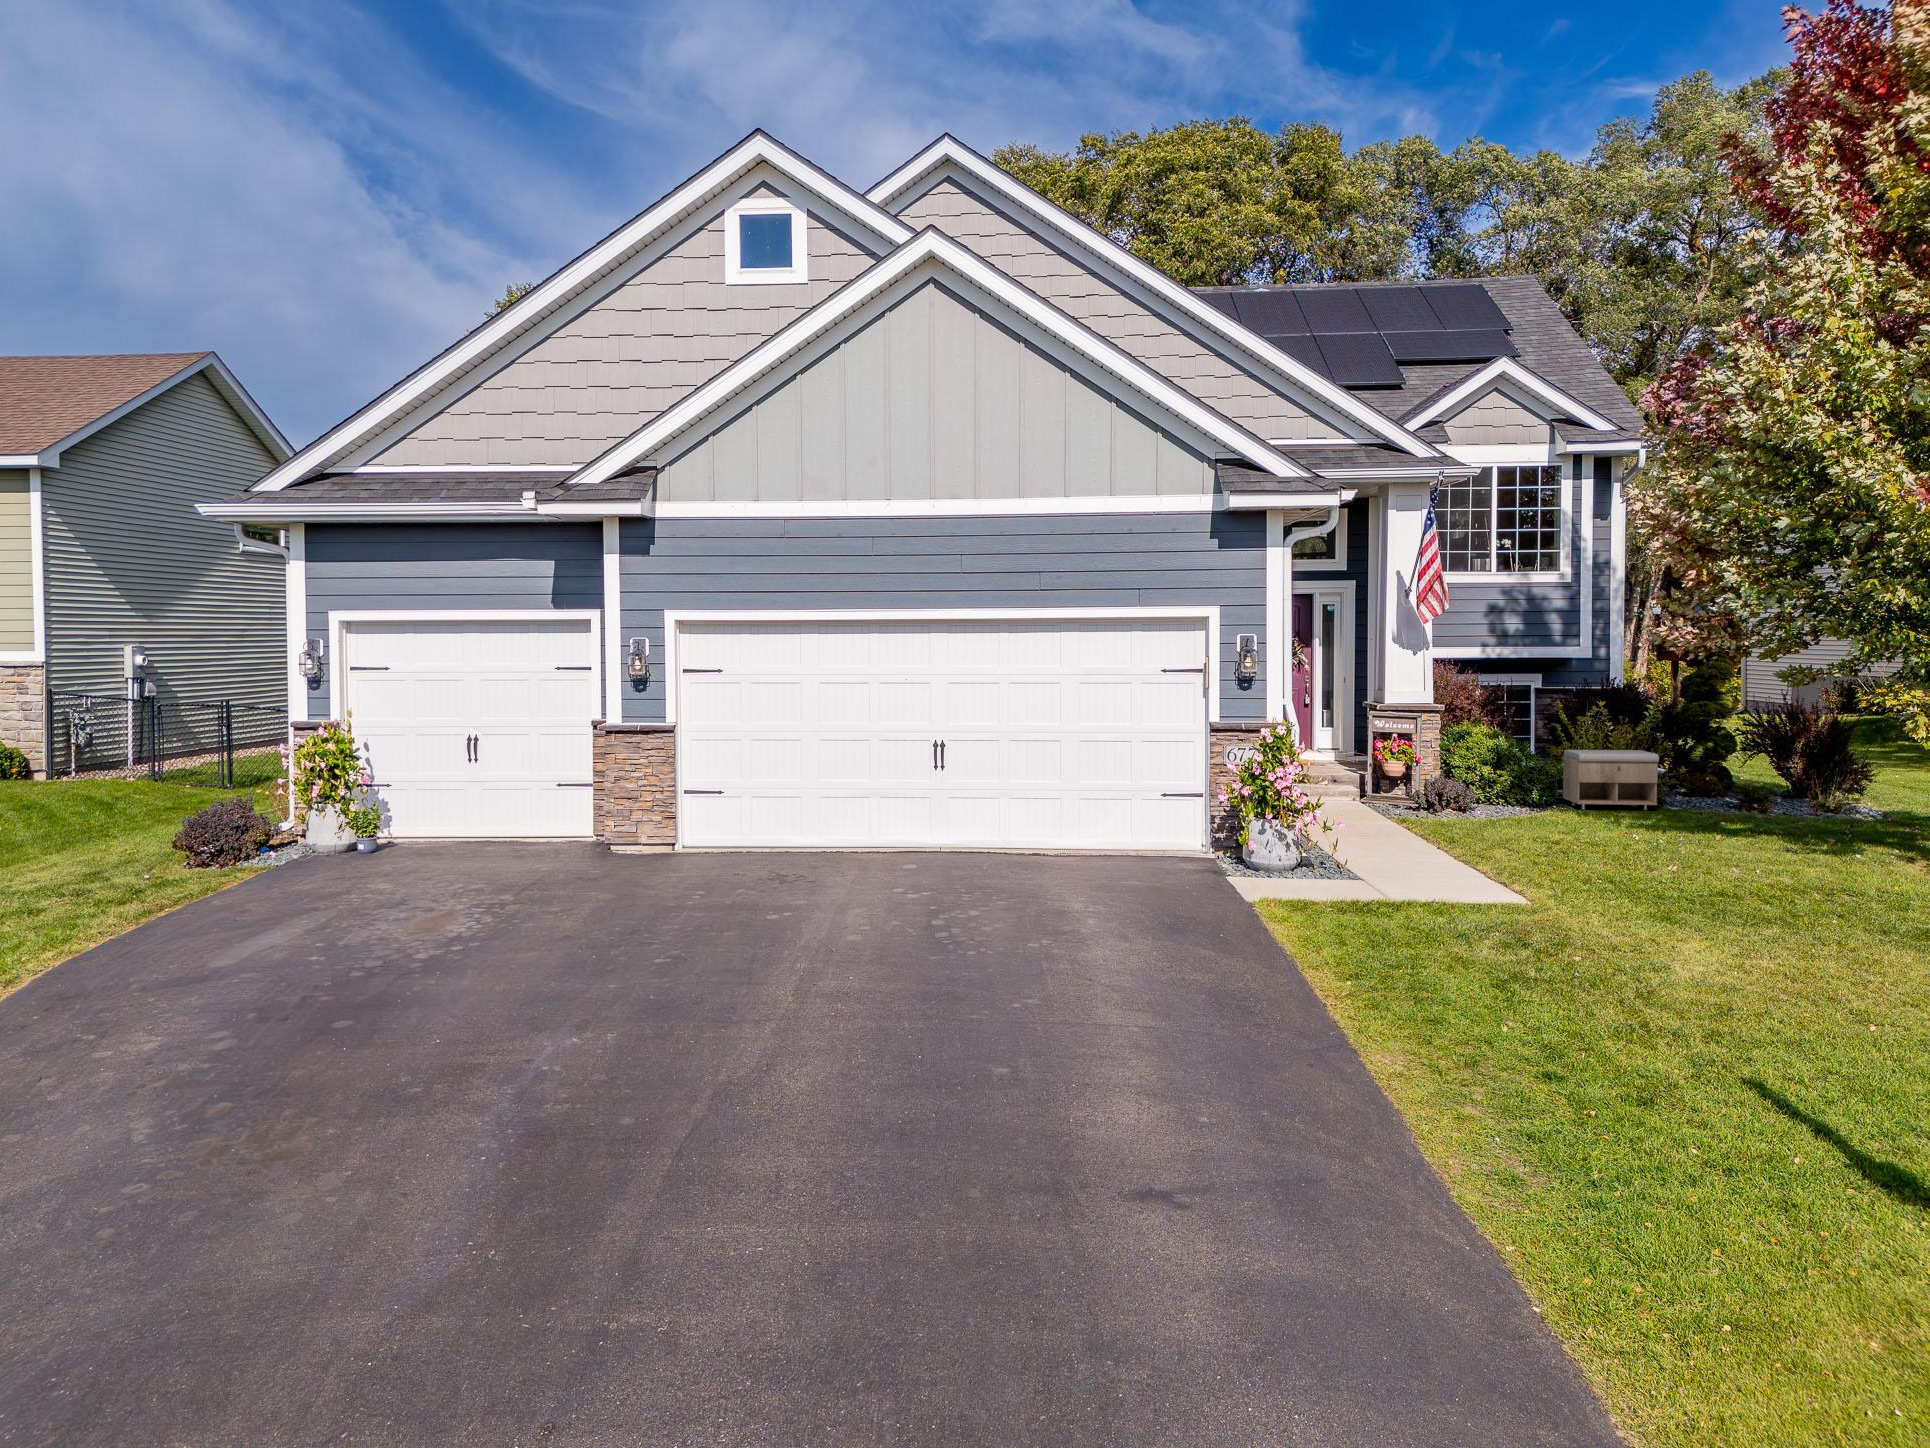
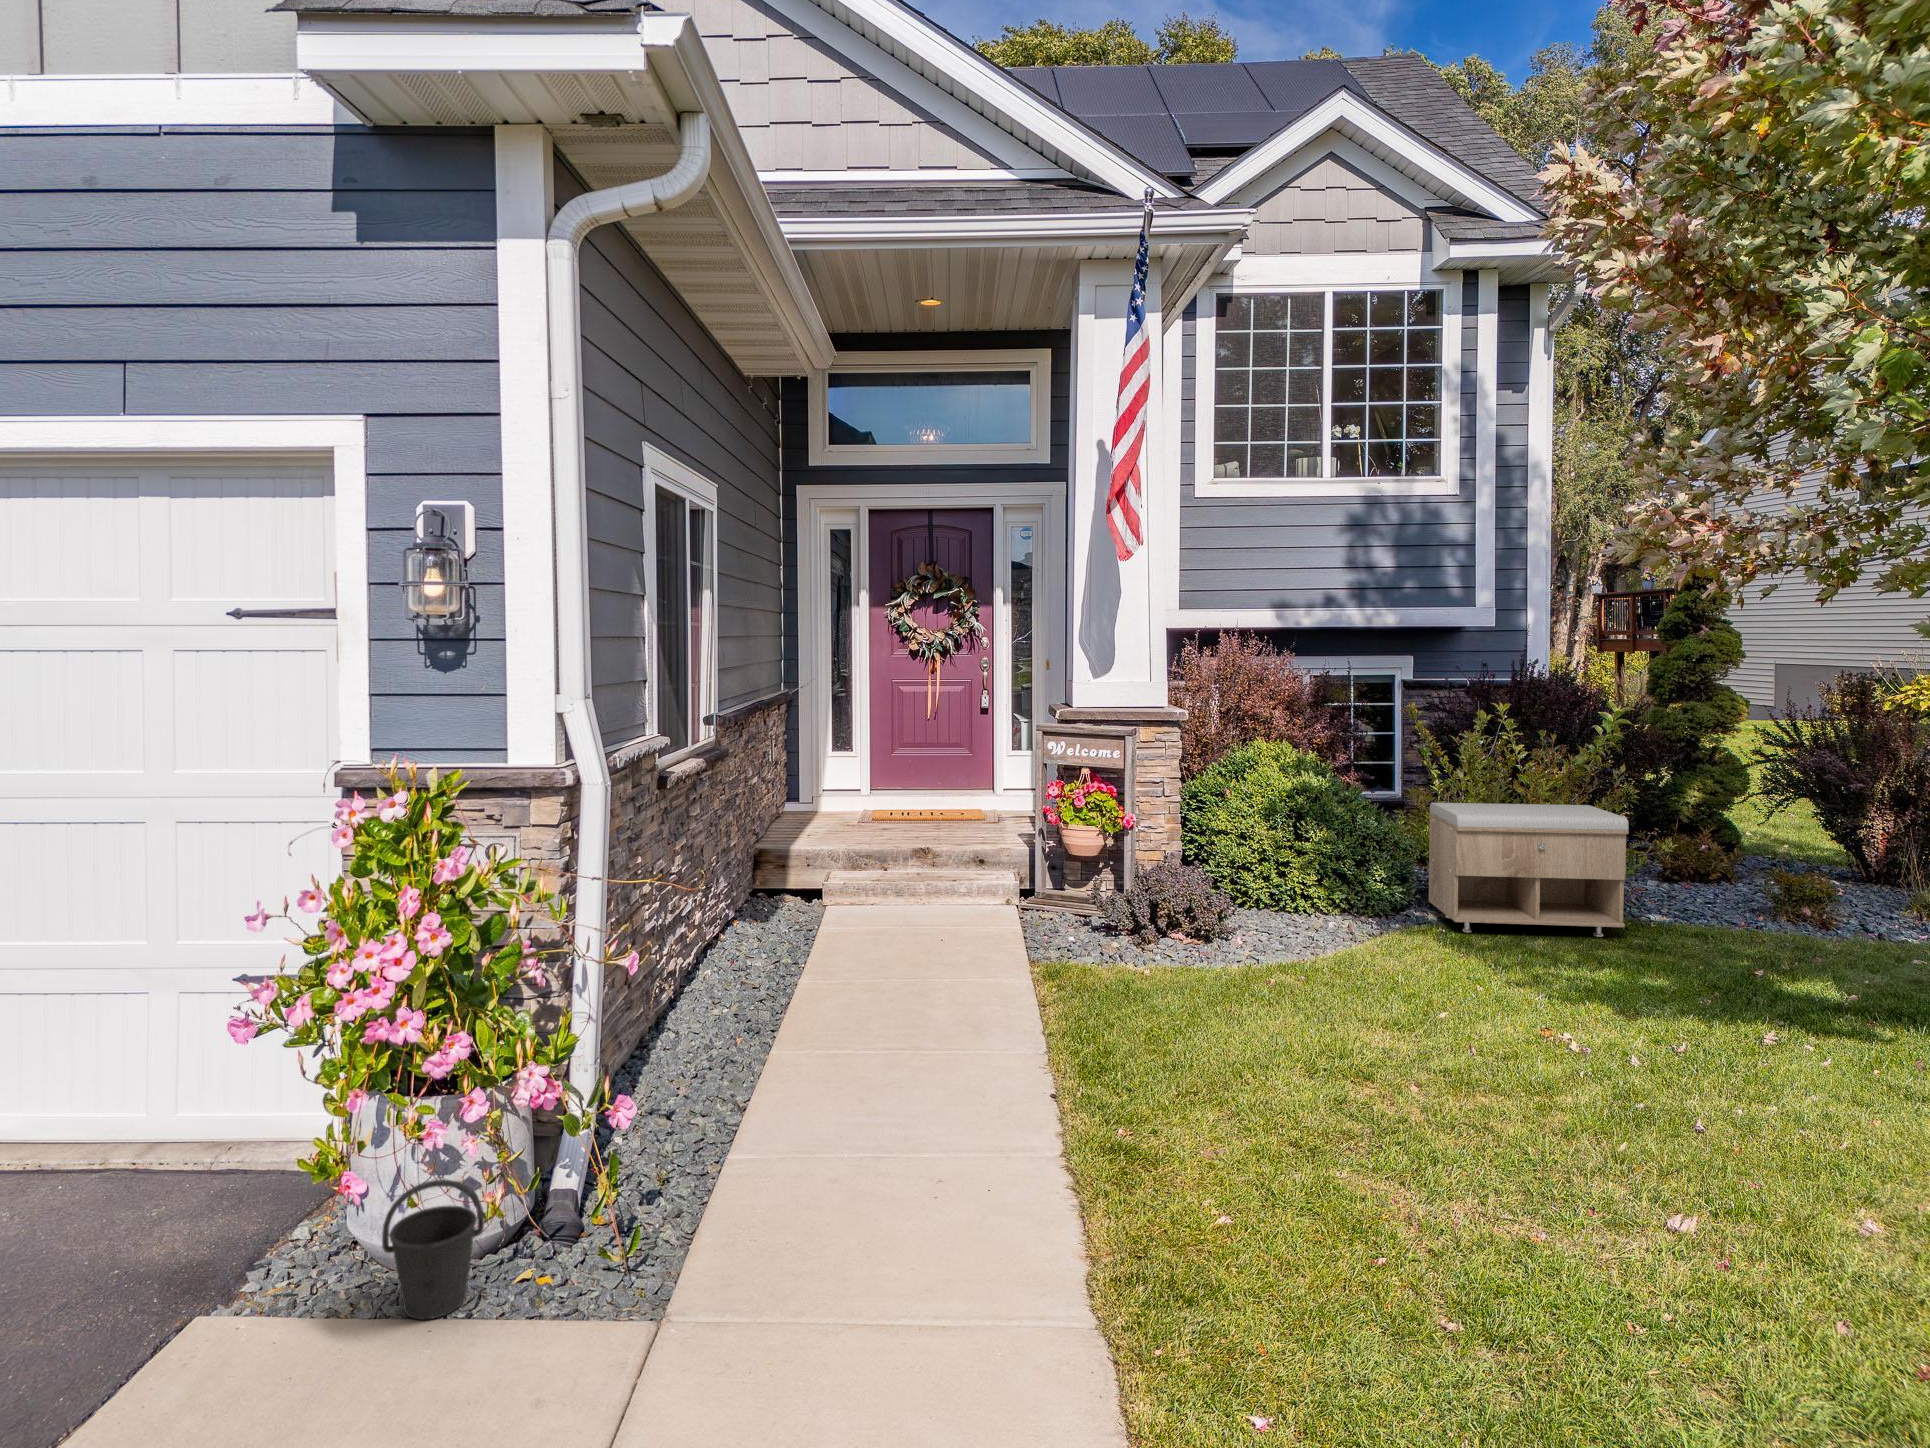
bucket: none [1294,841,1318,877] -> present [382,1179,484,1320]

